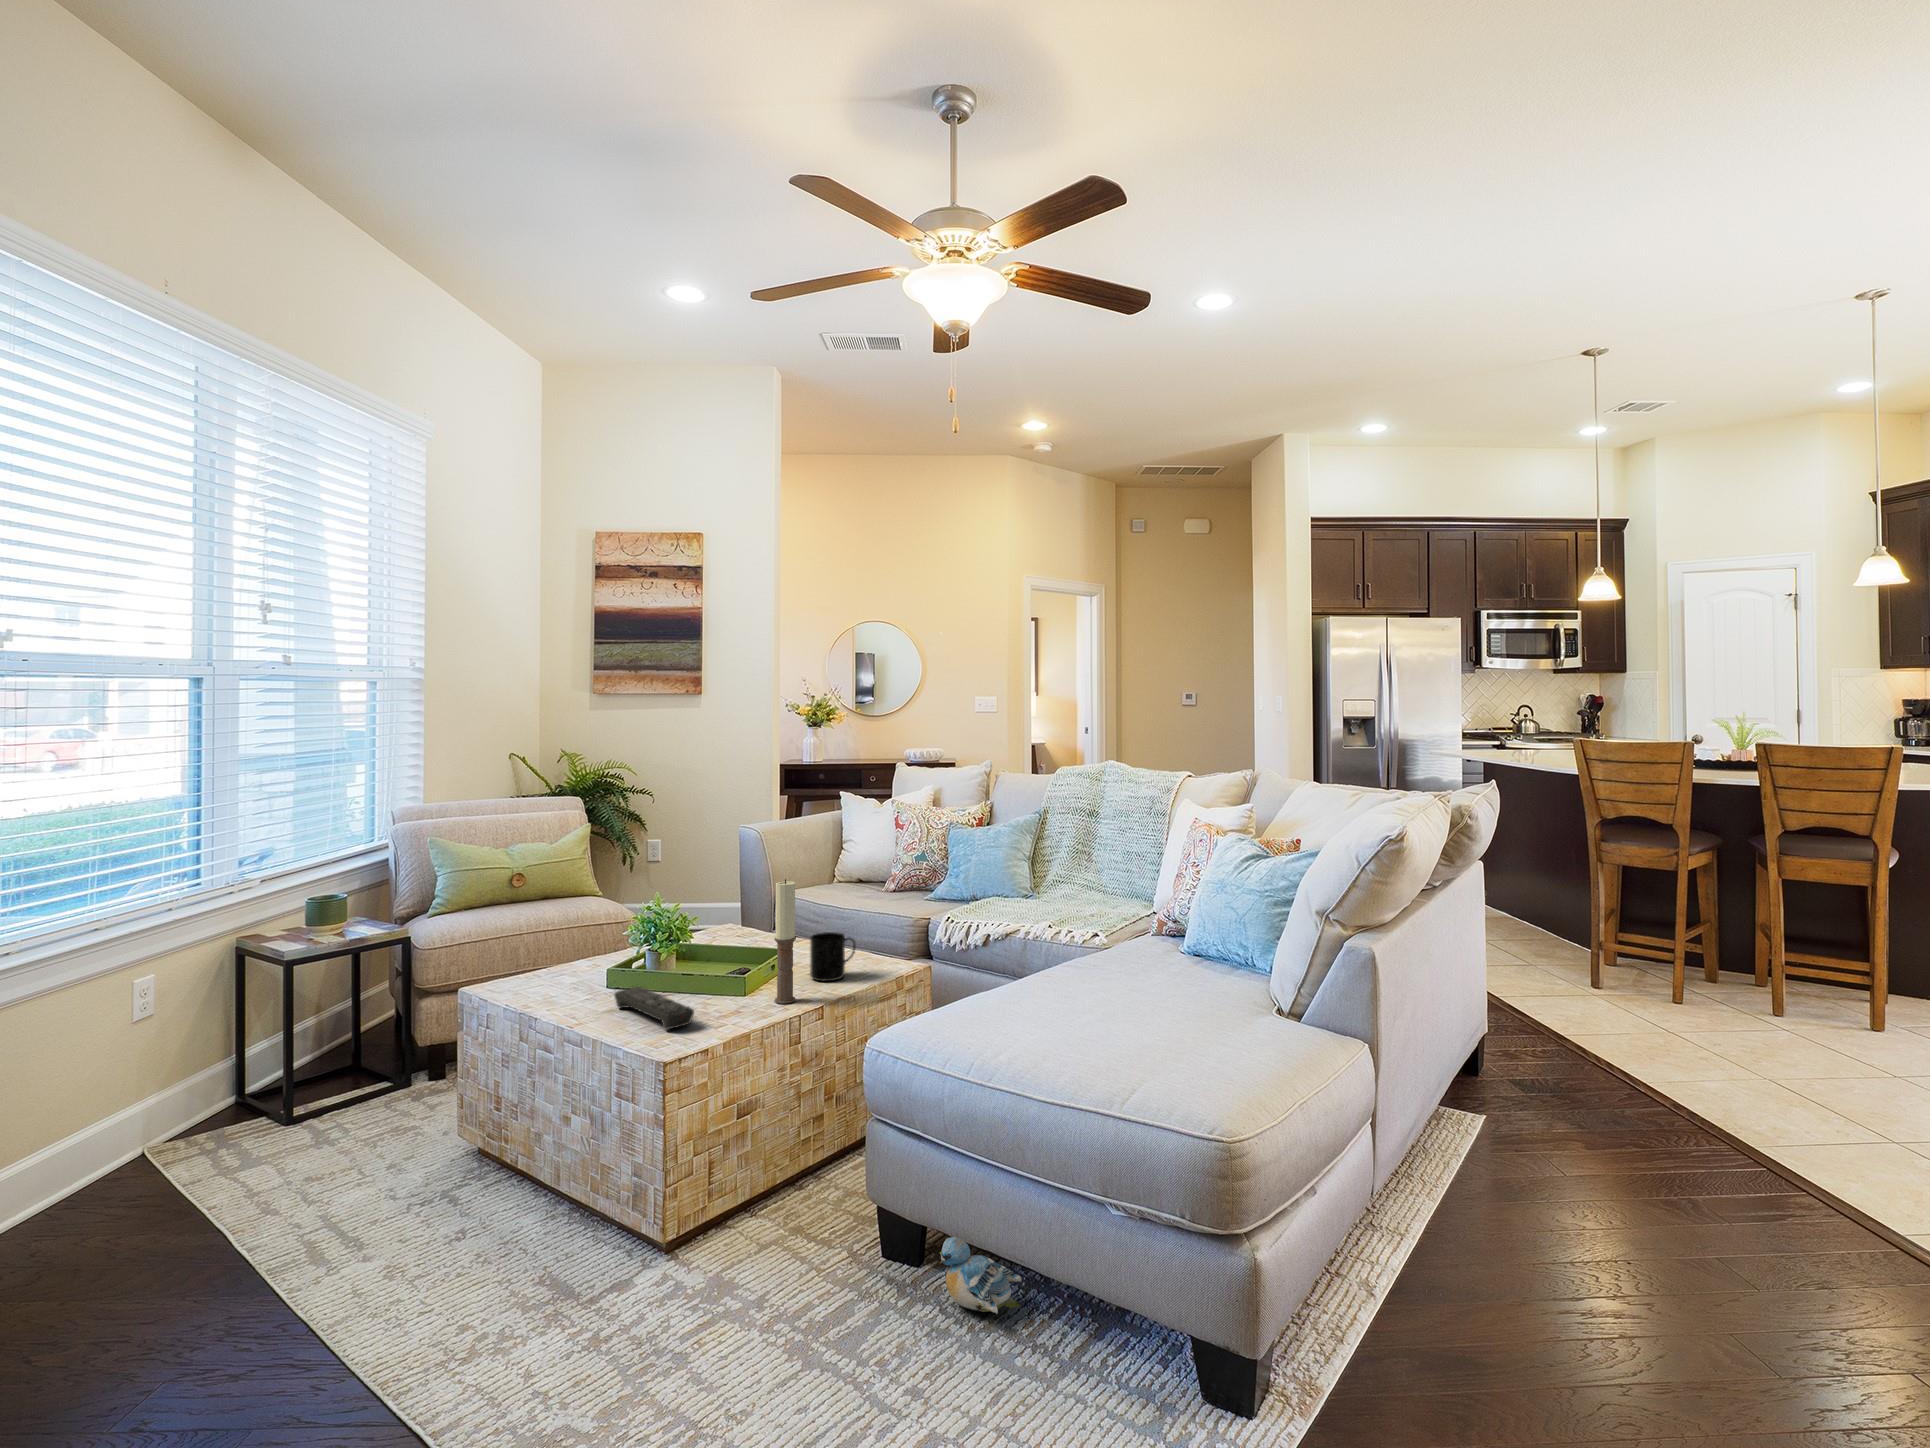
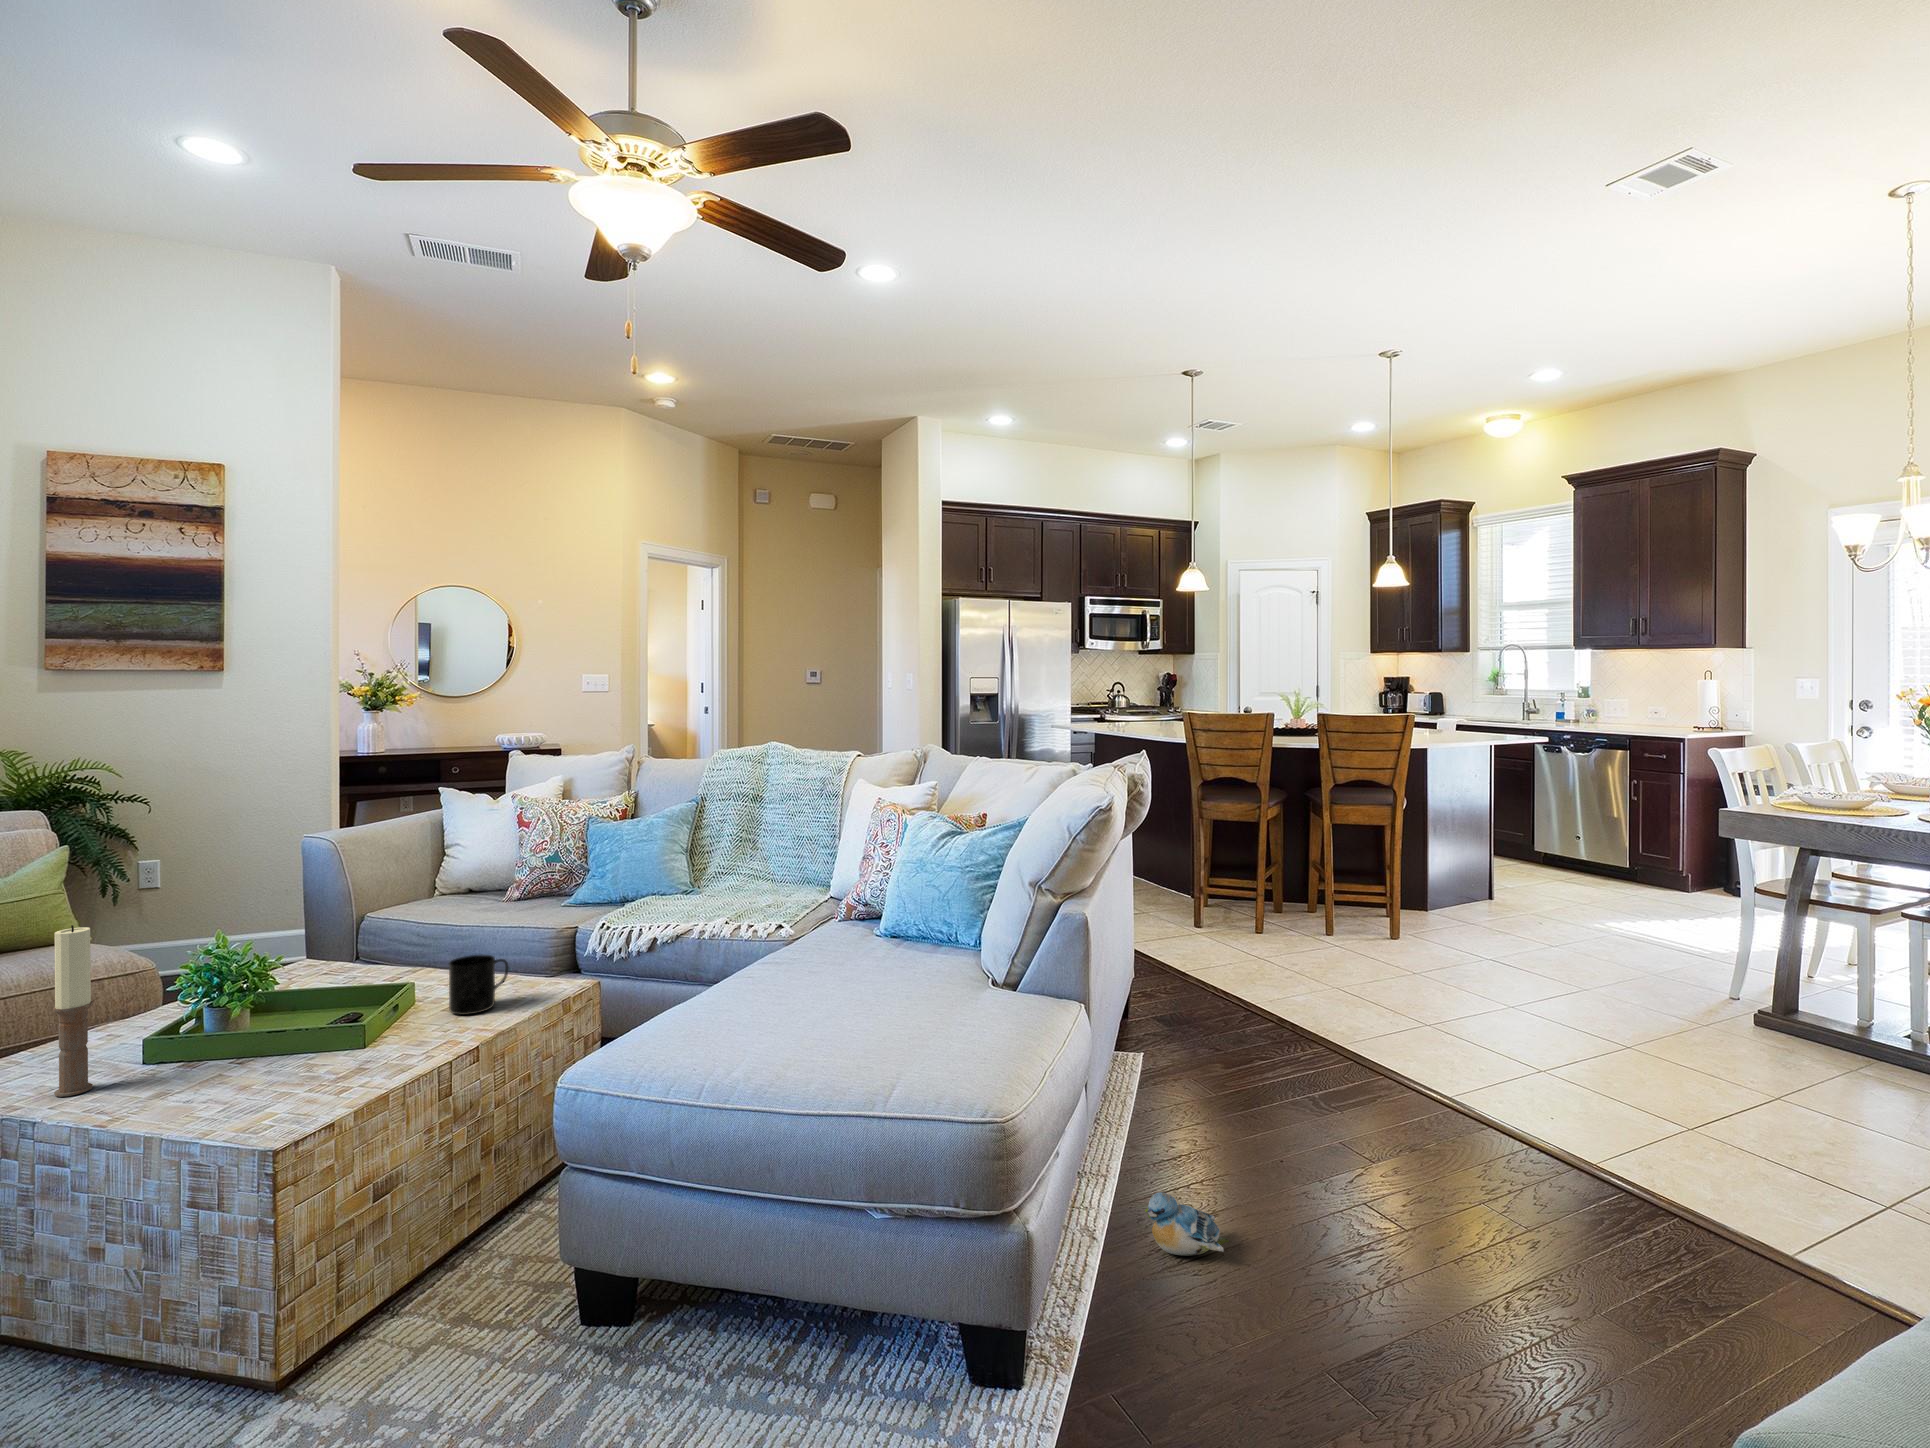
candle: present [774,879,796,1004] -> present [53,925,93,1097]
remote control: present [614,987,694,1030] -> none [168,1055,303,1106]
plush toy: present [940,1237,1022,1314] -> present [1145,1192,1229,1256]

